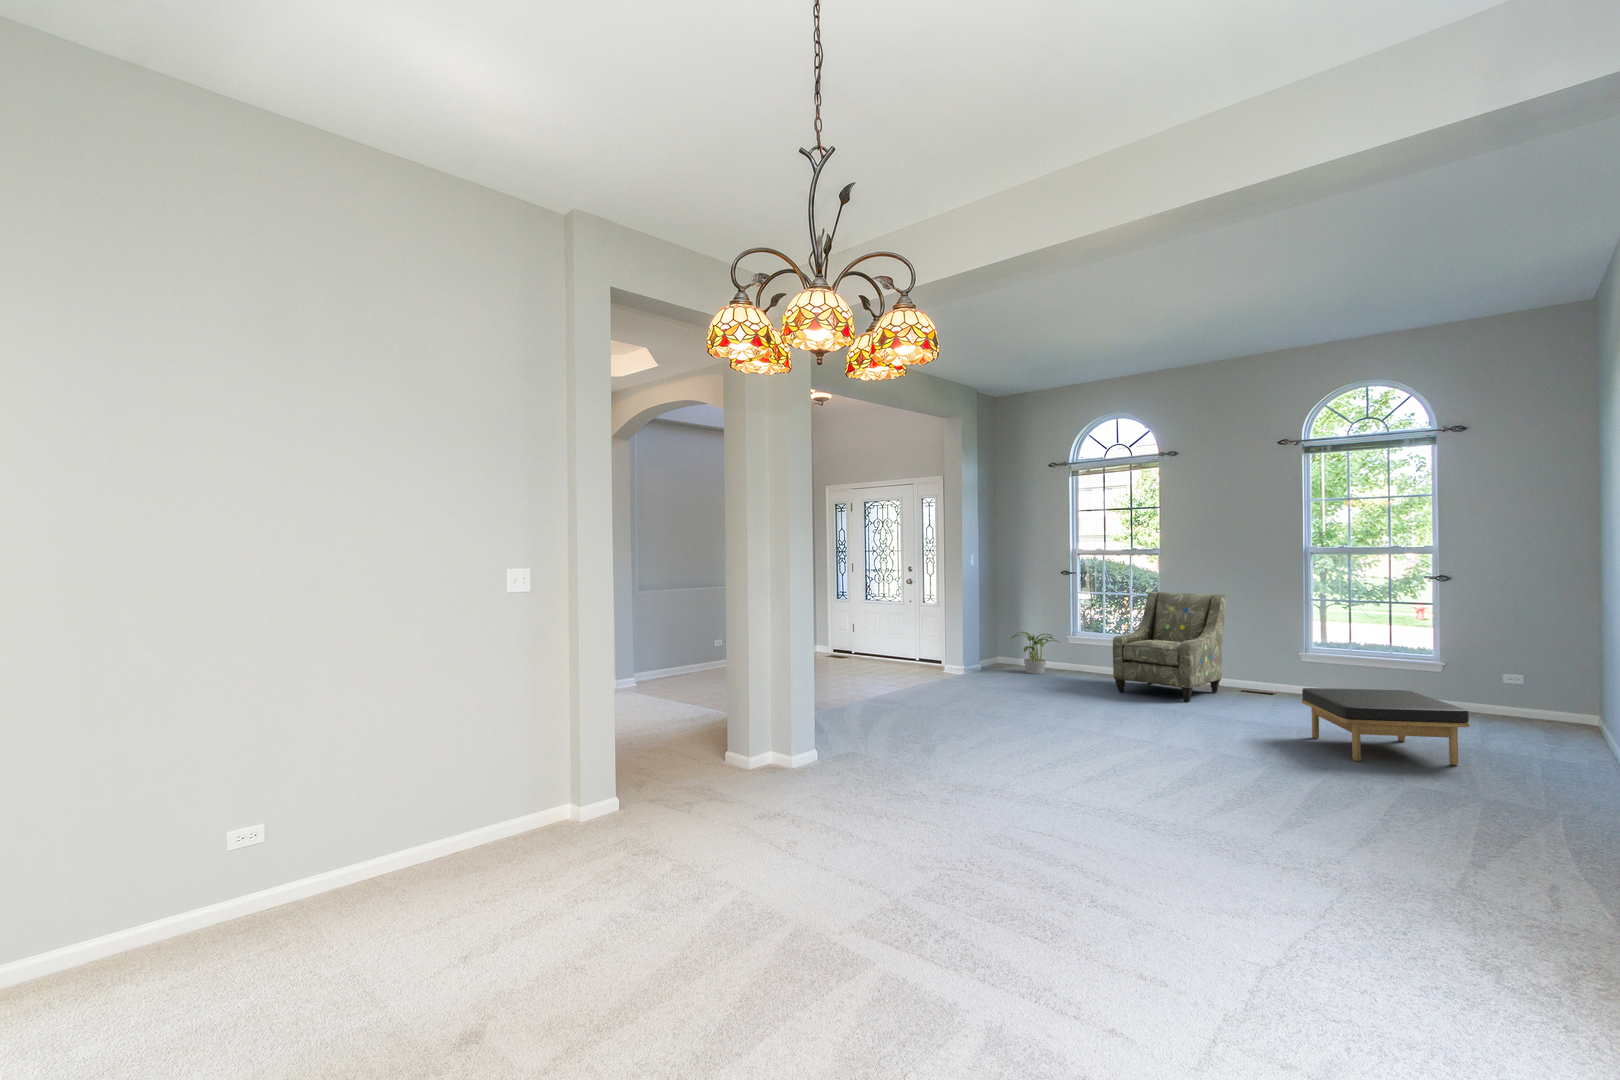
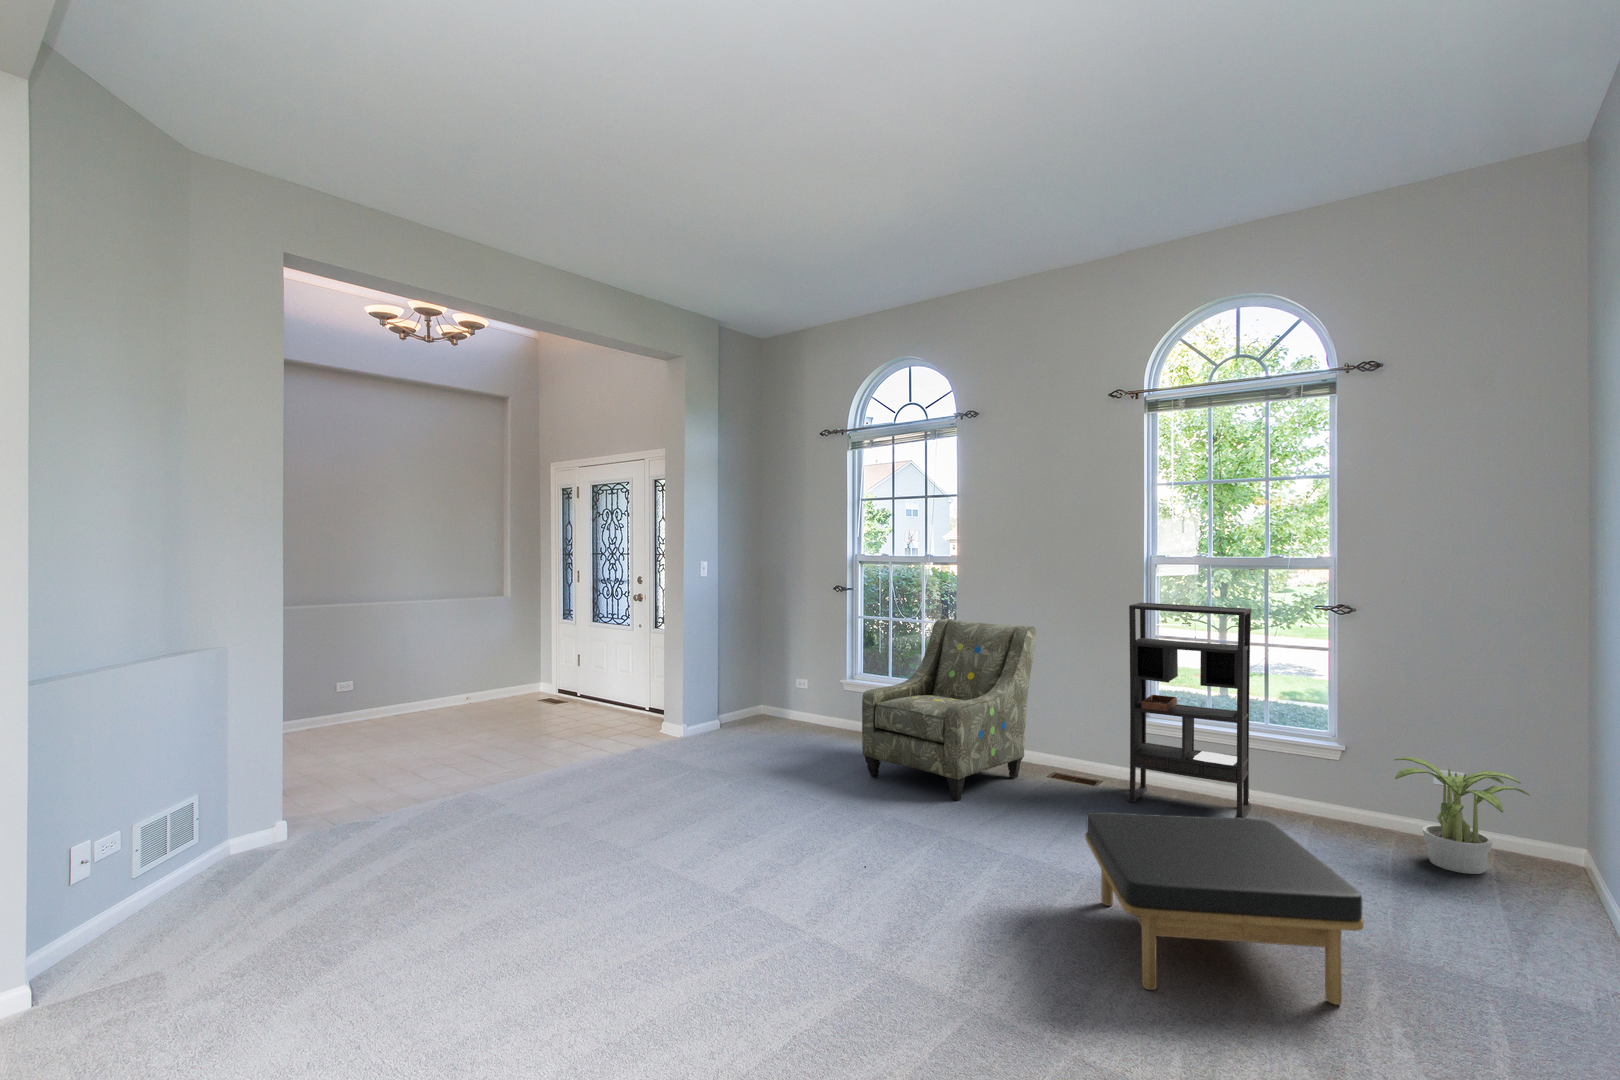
bookshelf: none [1298,577,1382,711] -> present [1128,603,1252,819]
potted plant: present [1012,632,1059,674] -> present [1394,757,1530,874]

